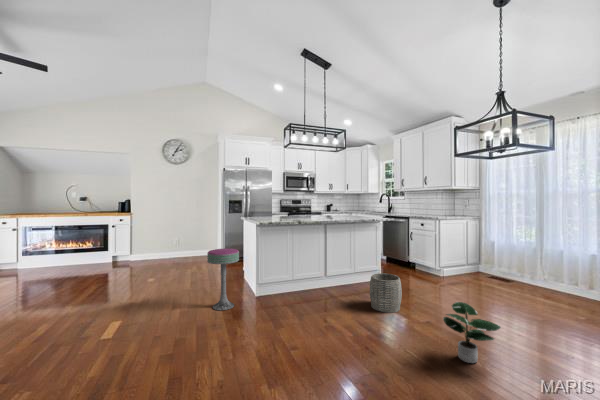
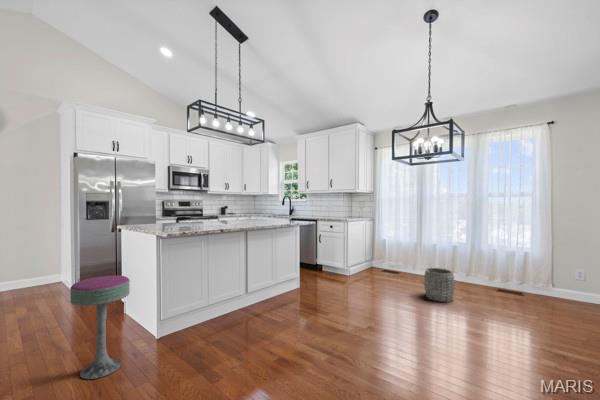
woven basket: present [370,273,402,313] -> present [424,268,455,302]
potted plant: present [443,302,501,363] -> none [407,309,463,375]

